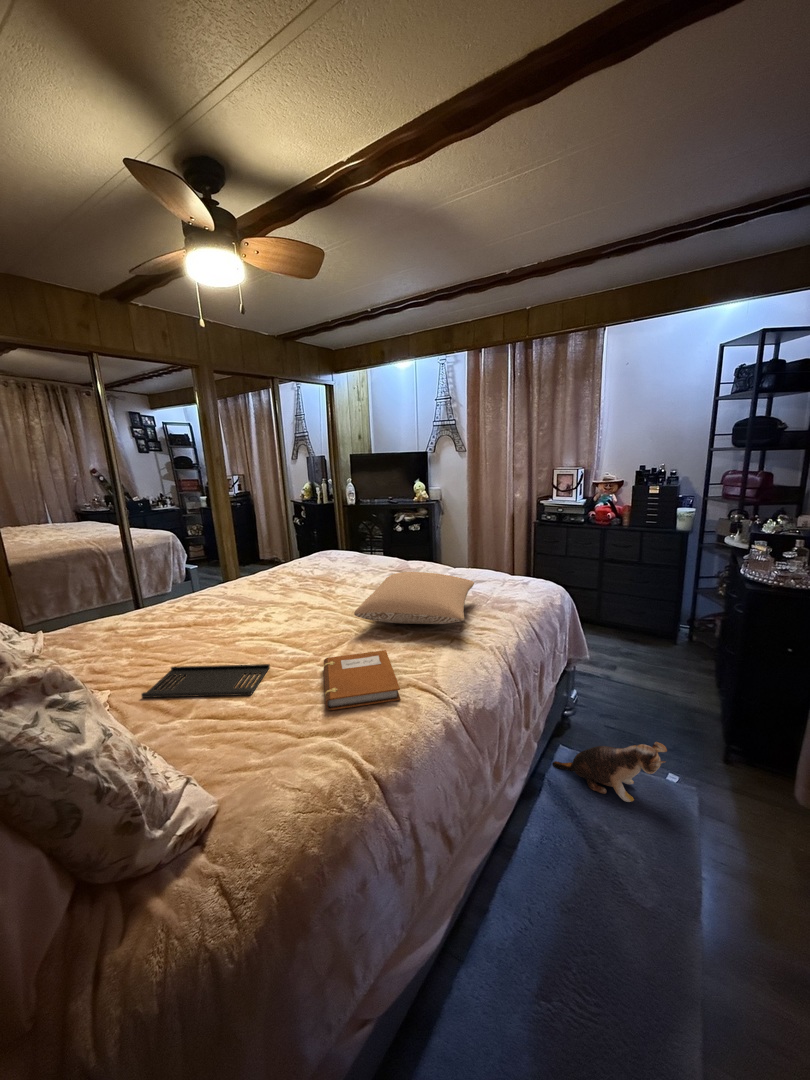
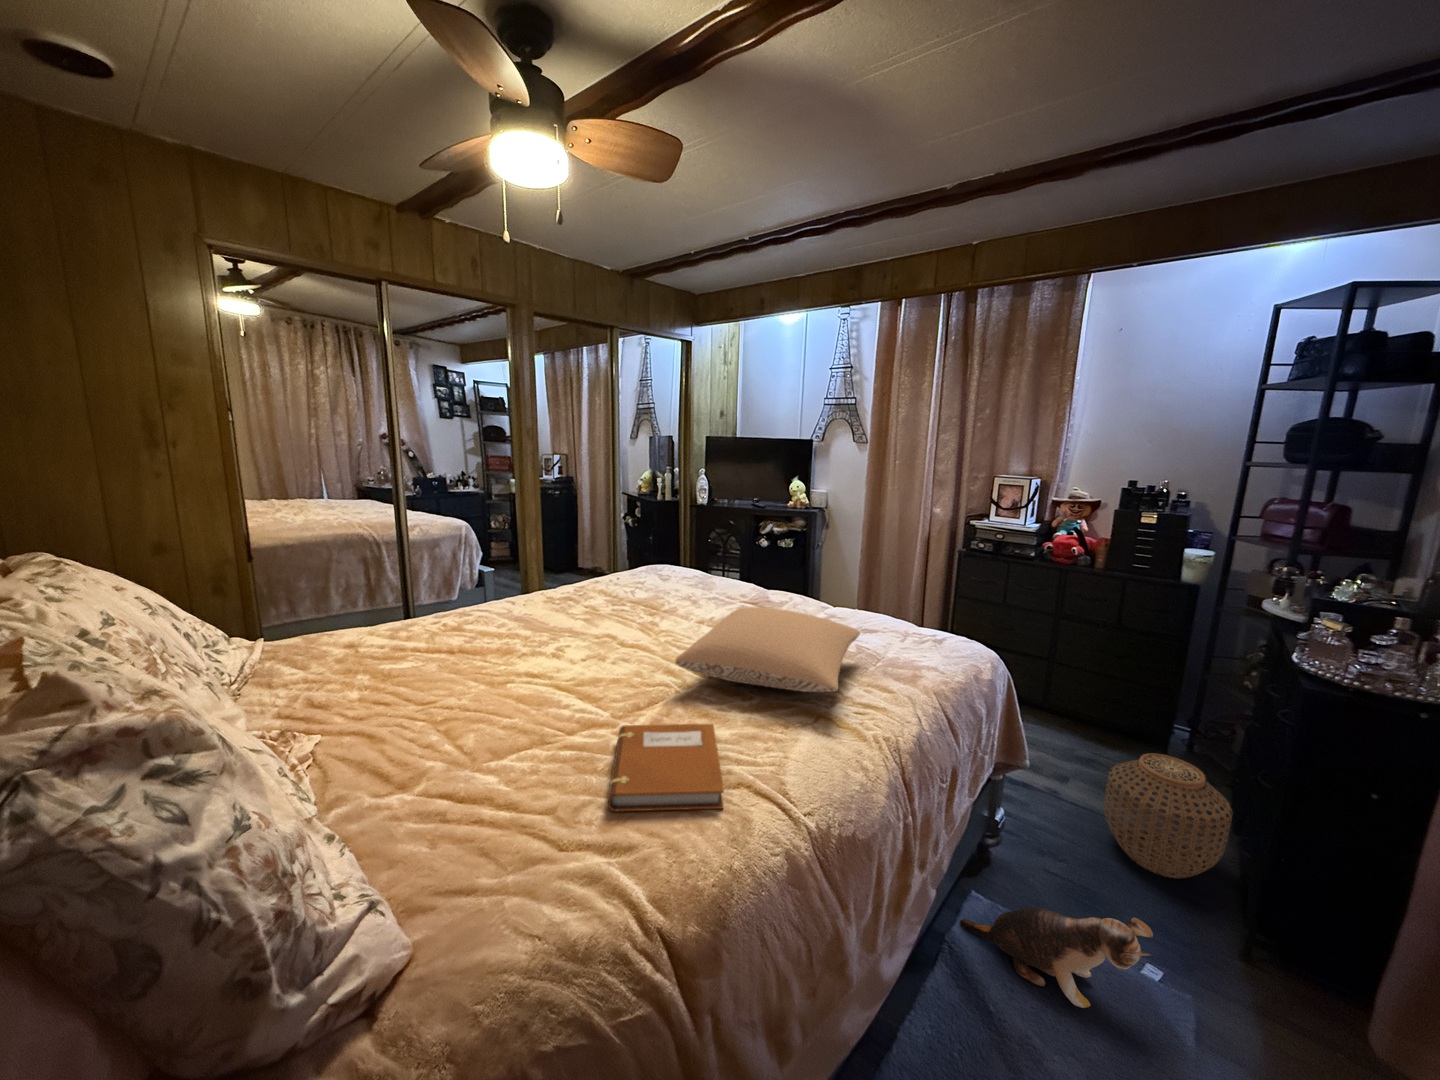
woven basket: none [637,642,712,719] -> present [1104,754,1232,878]
tray: present [141,664,270,698] -> none [356,711,543,770]

